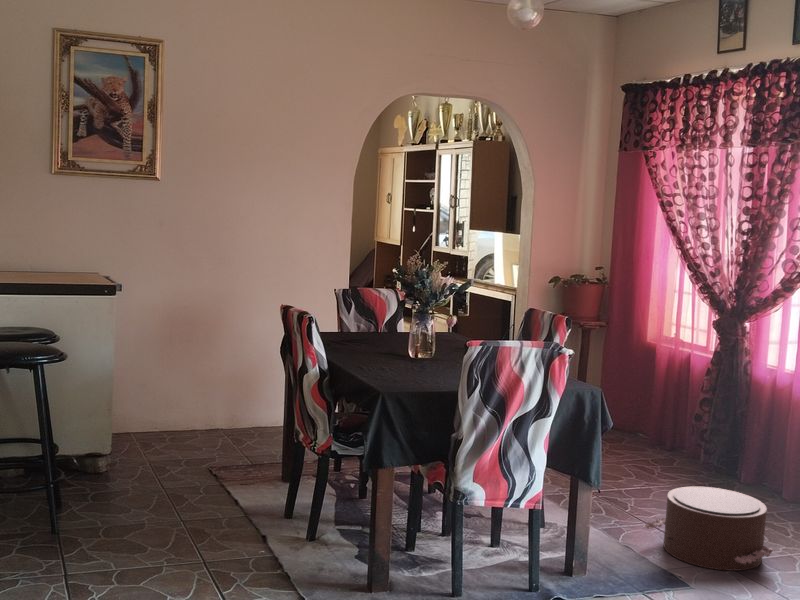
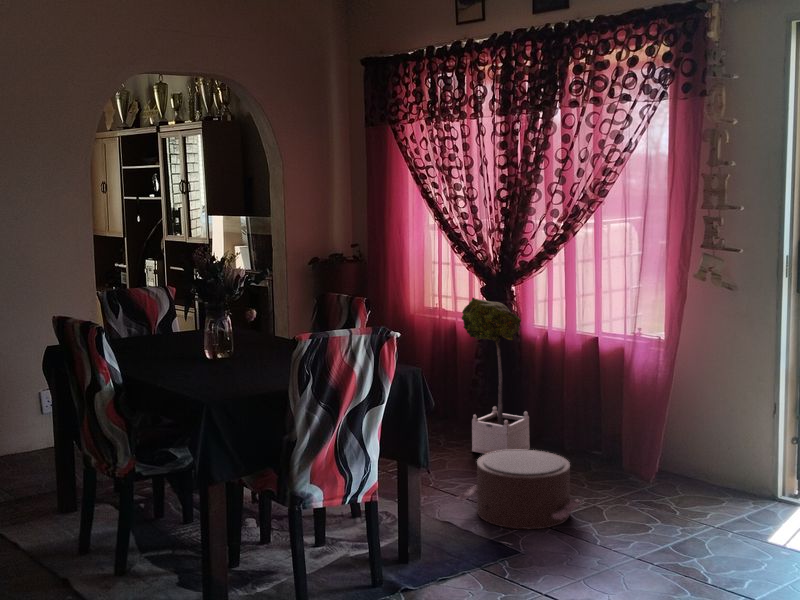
potted tree: none [686,330,751,499] -> present [462,298,530,454]

